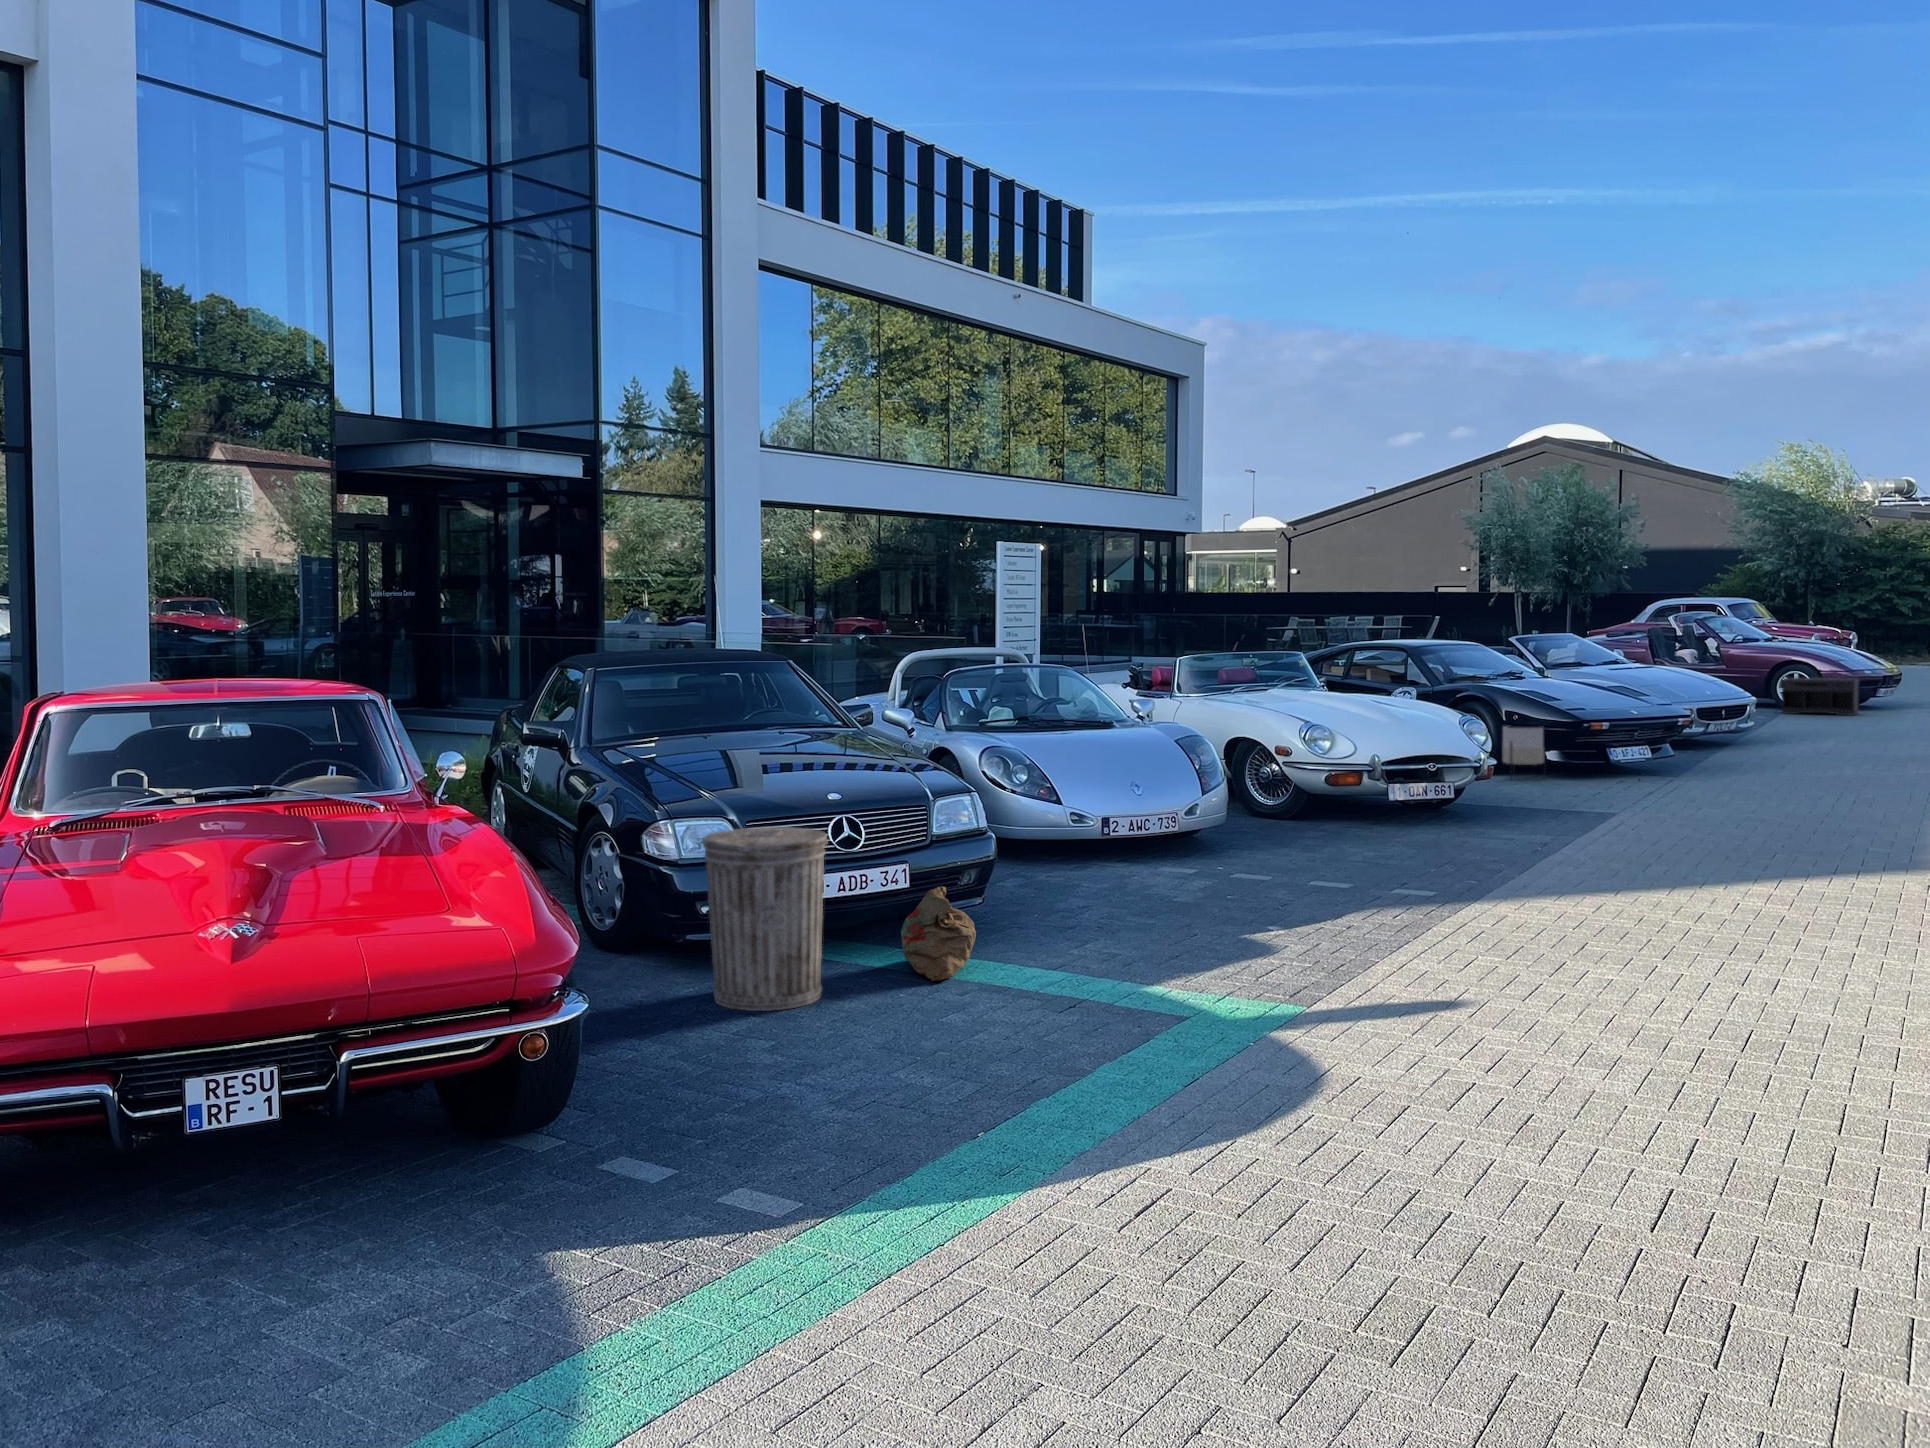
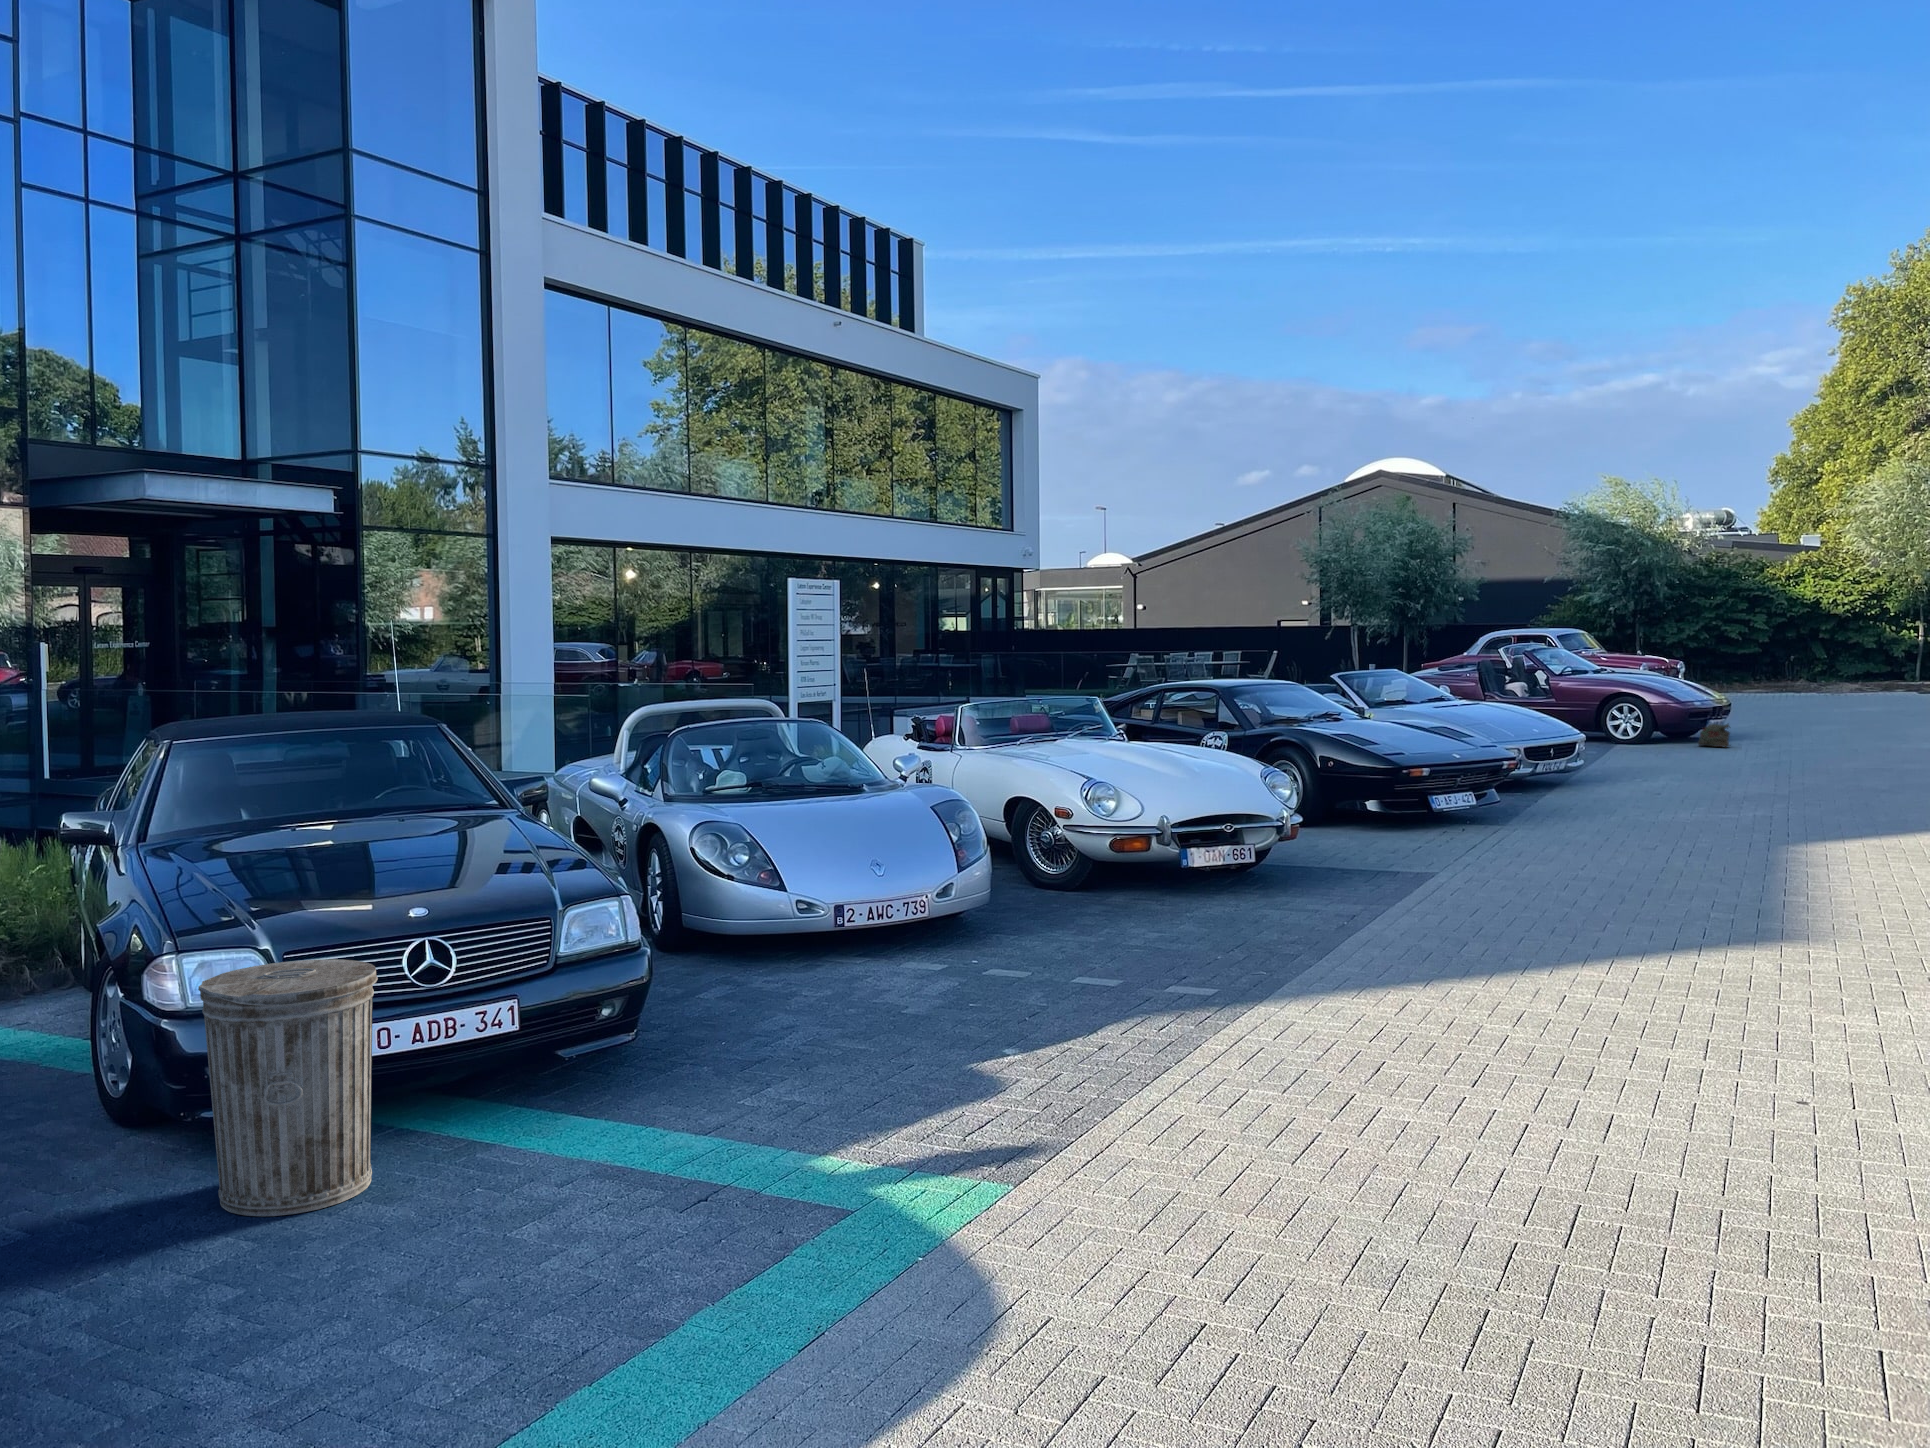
bench: present [1782,678,1859,715] -> none [1613,712,1689,750]
planter: present [1503,726,1545,780] -> none [1319,774,1364,834]
bag: present [901,887,976,981] -> present [1698,724,1730,747]

